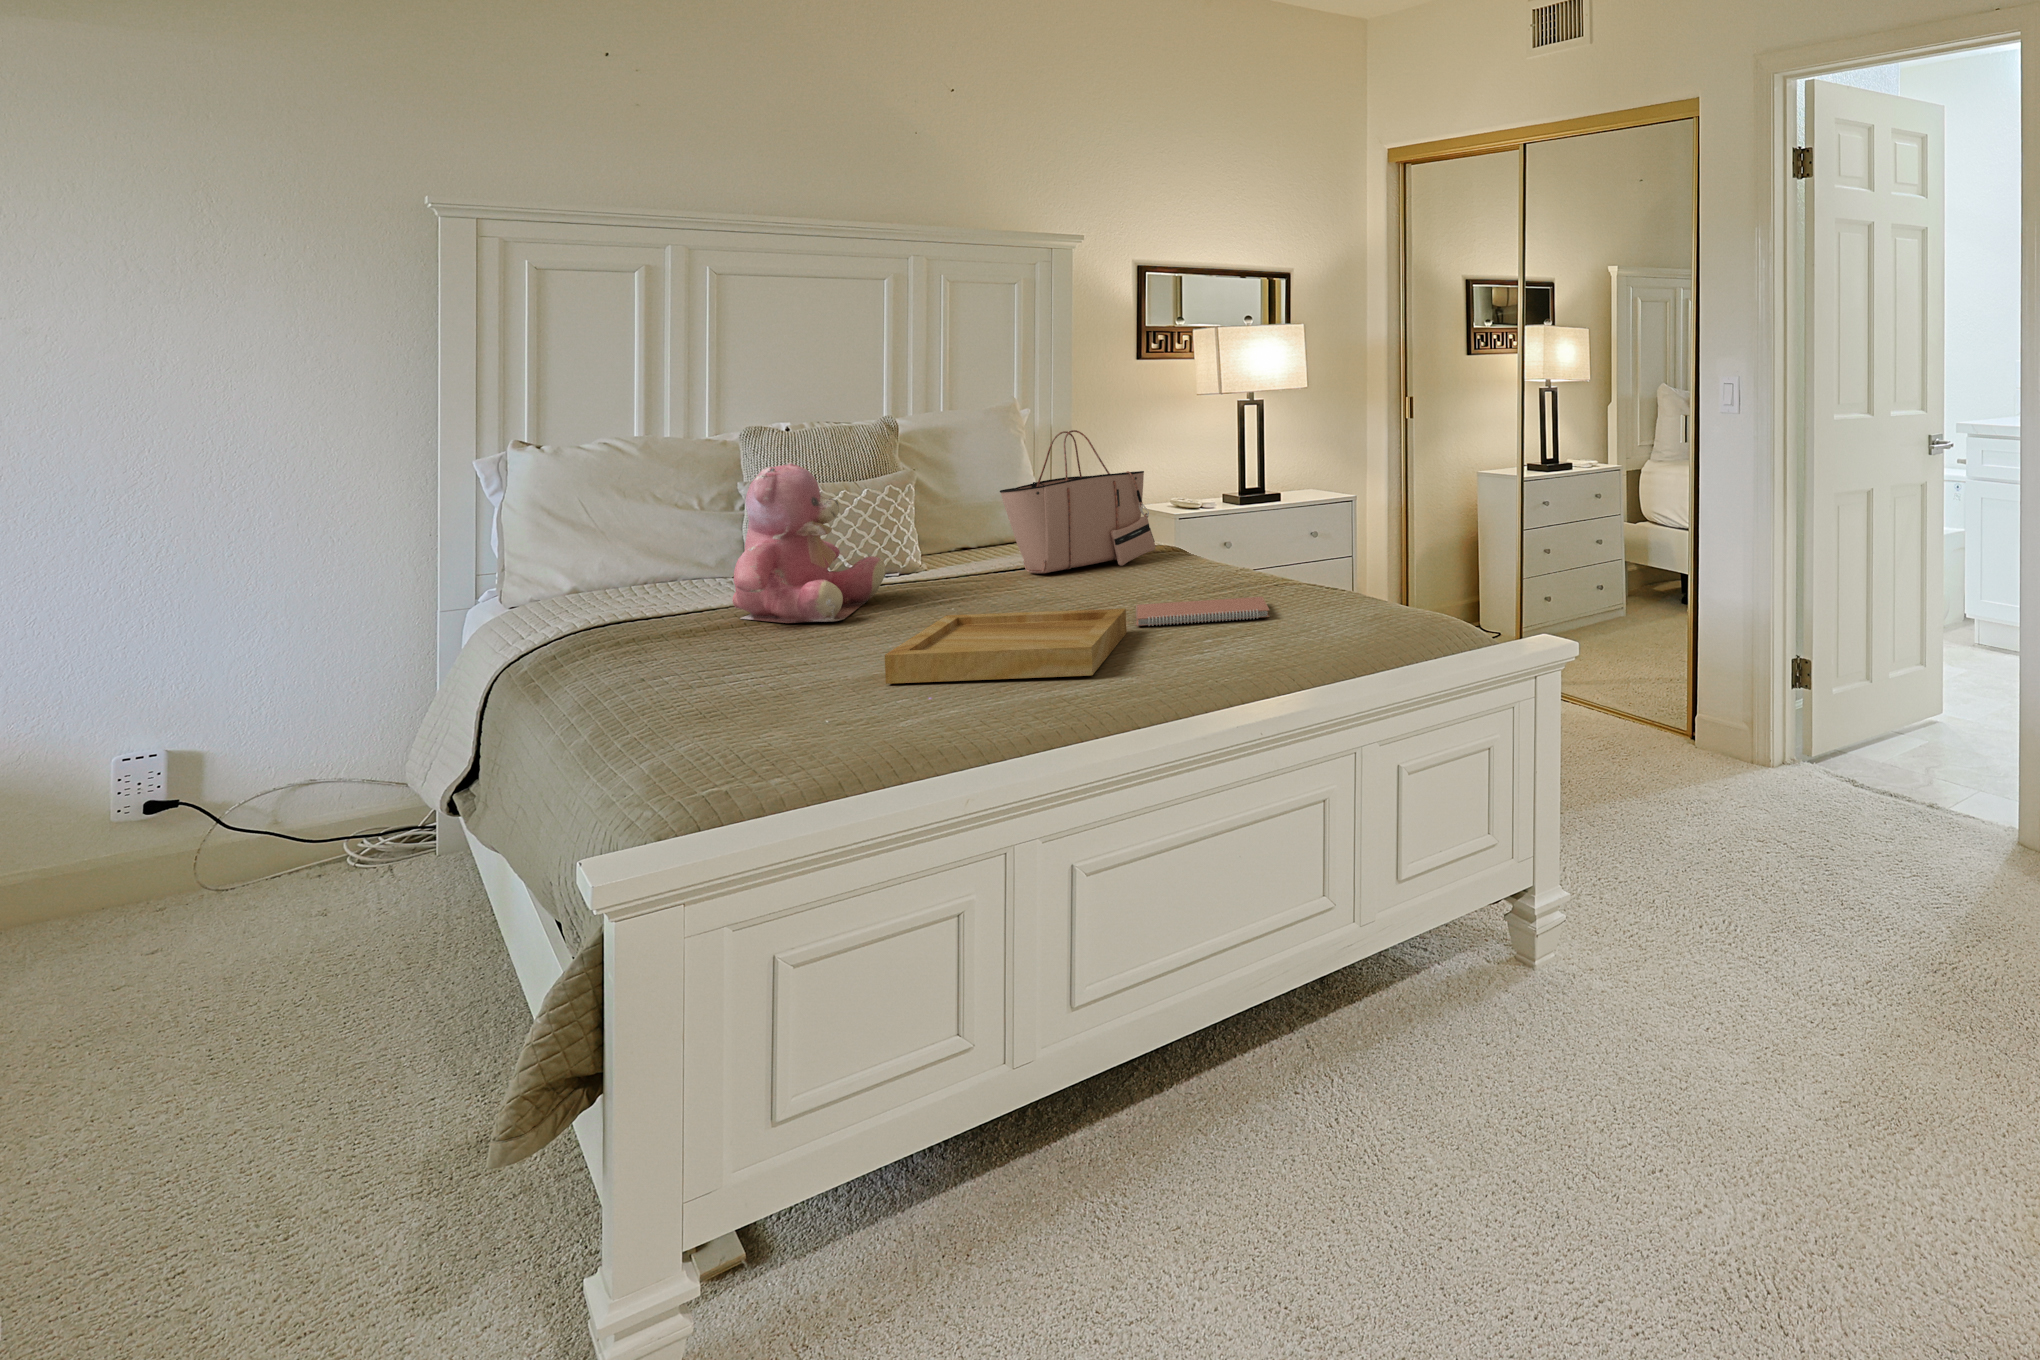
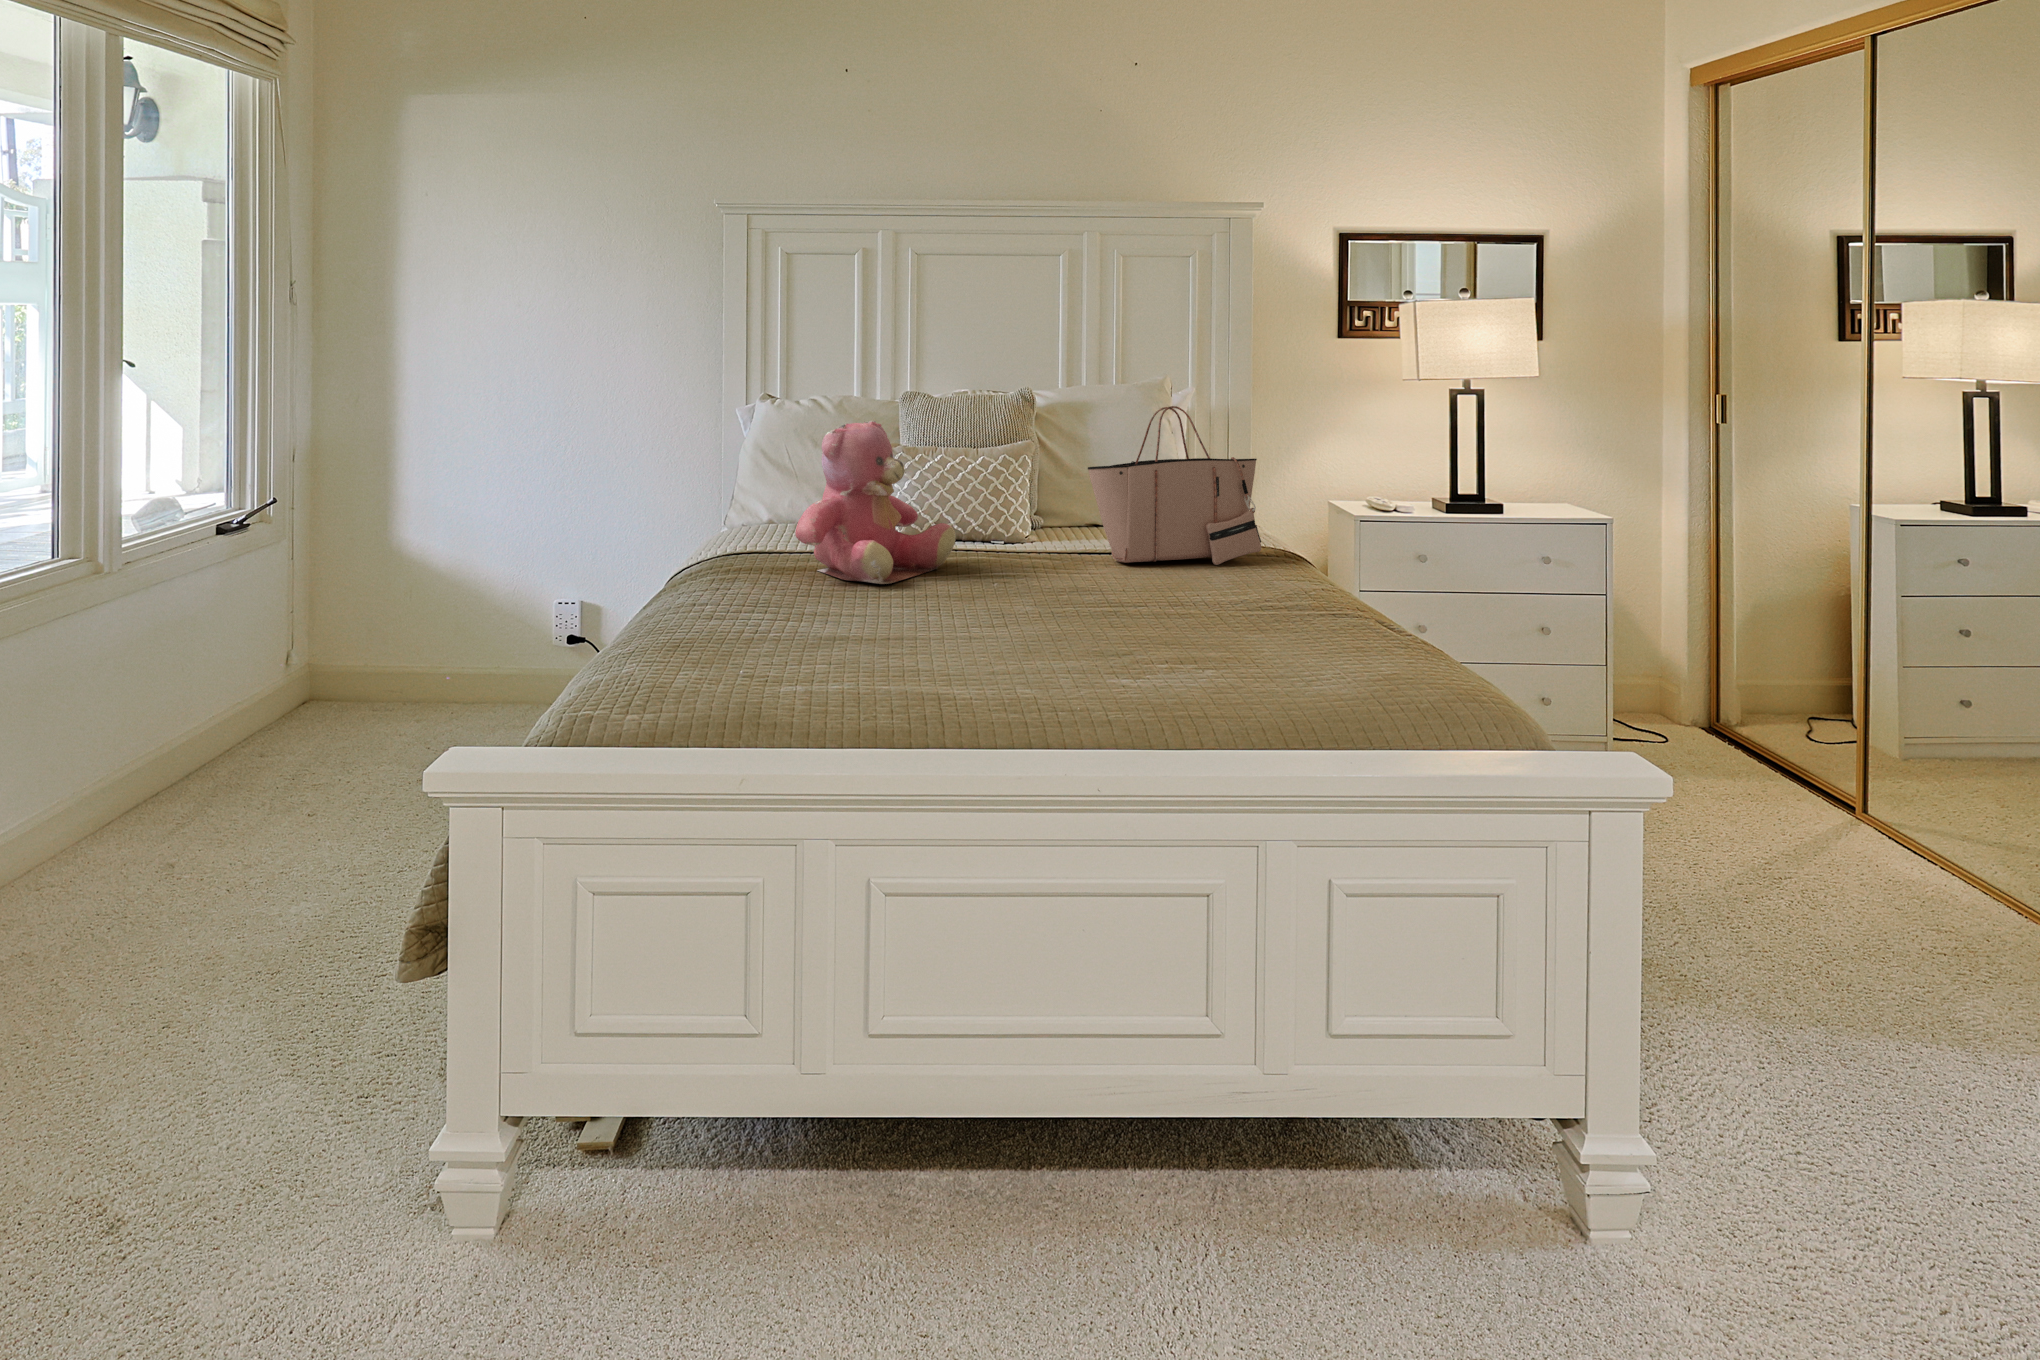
notebook: present [1136,597,1269,626] -> none [1141,608,1312,644]
tray: present [885,609,1127,684] -> none [838,591,1124,677]

